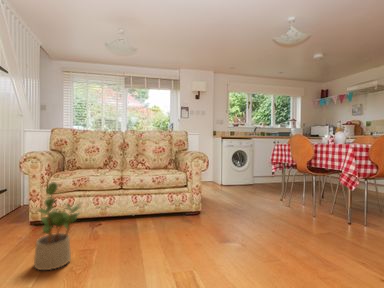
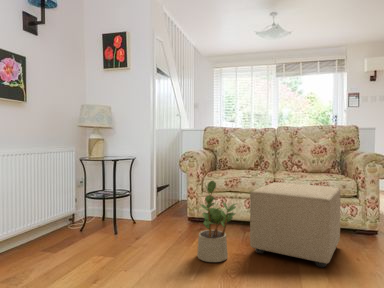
ottoman: none [96,179,175,250] -> present [250,182,341,267]

